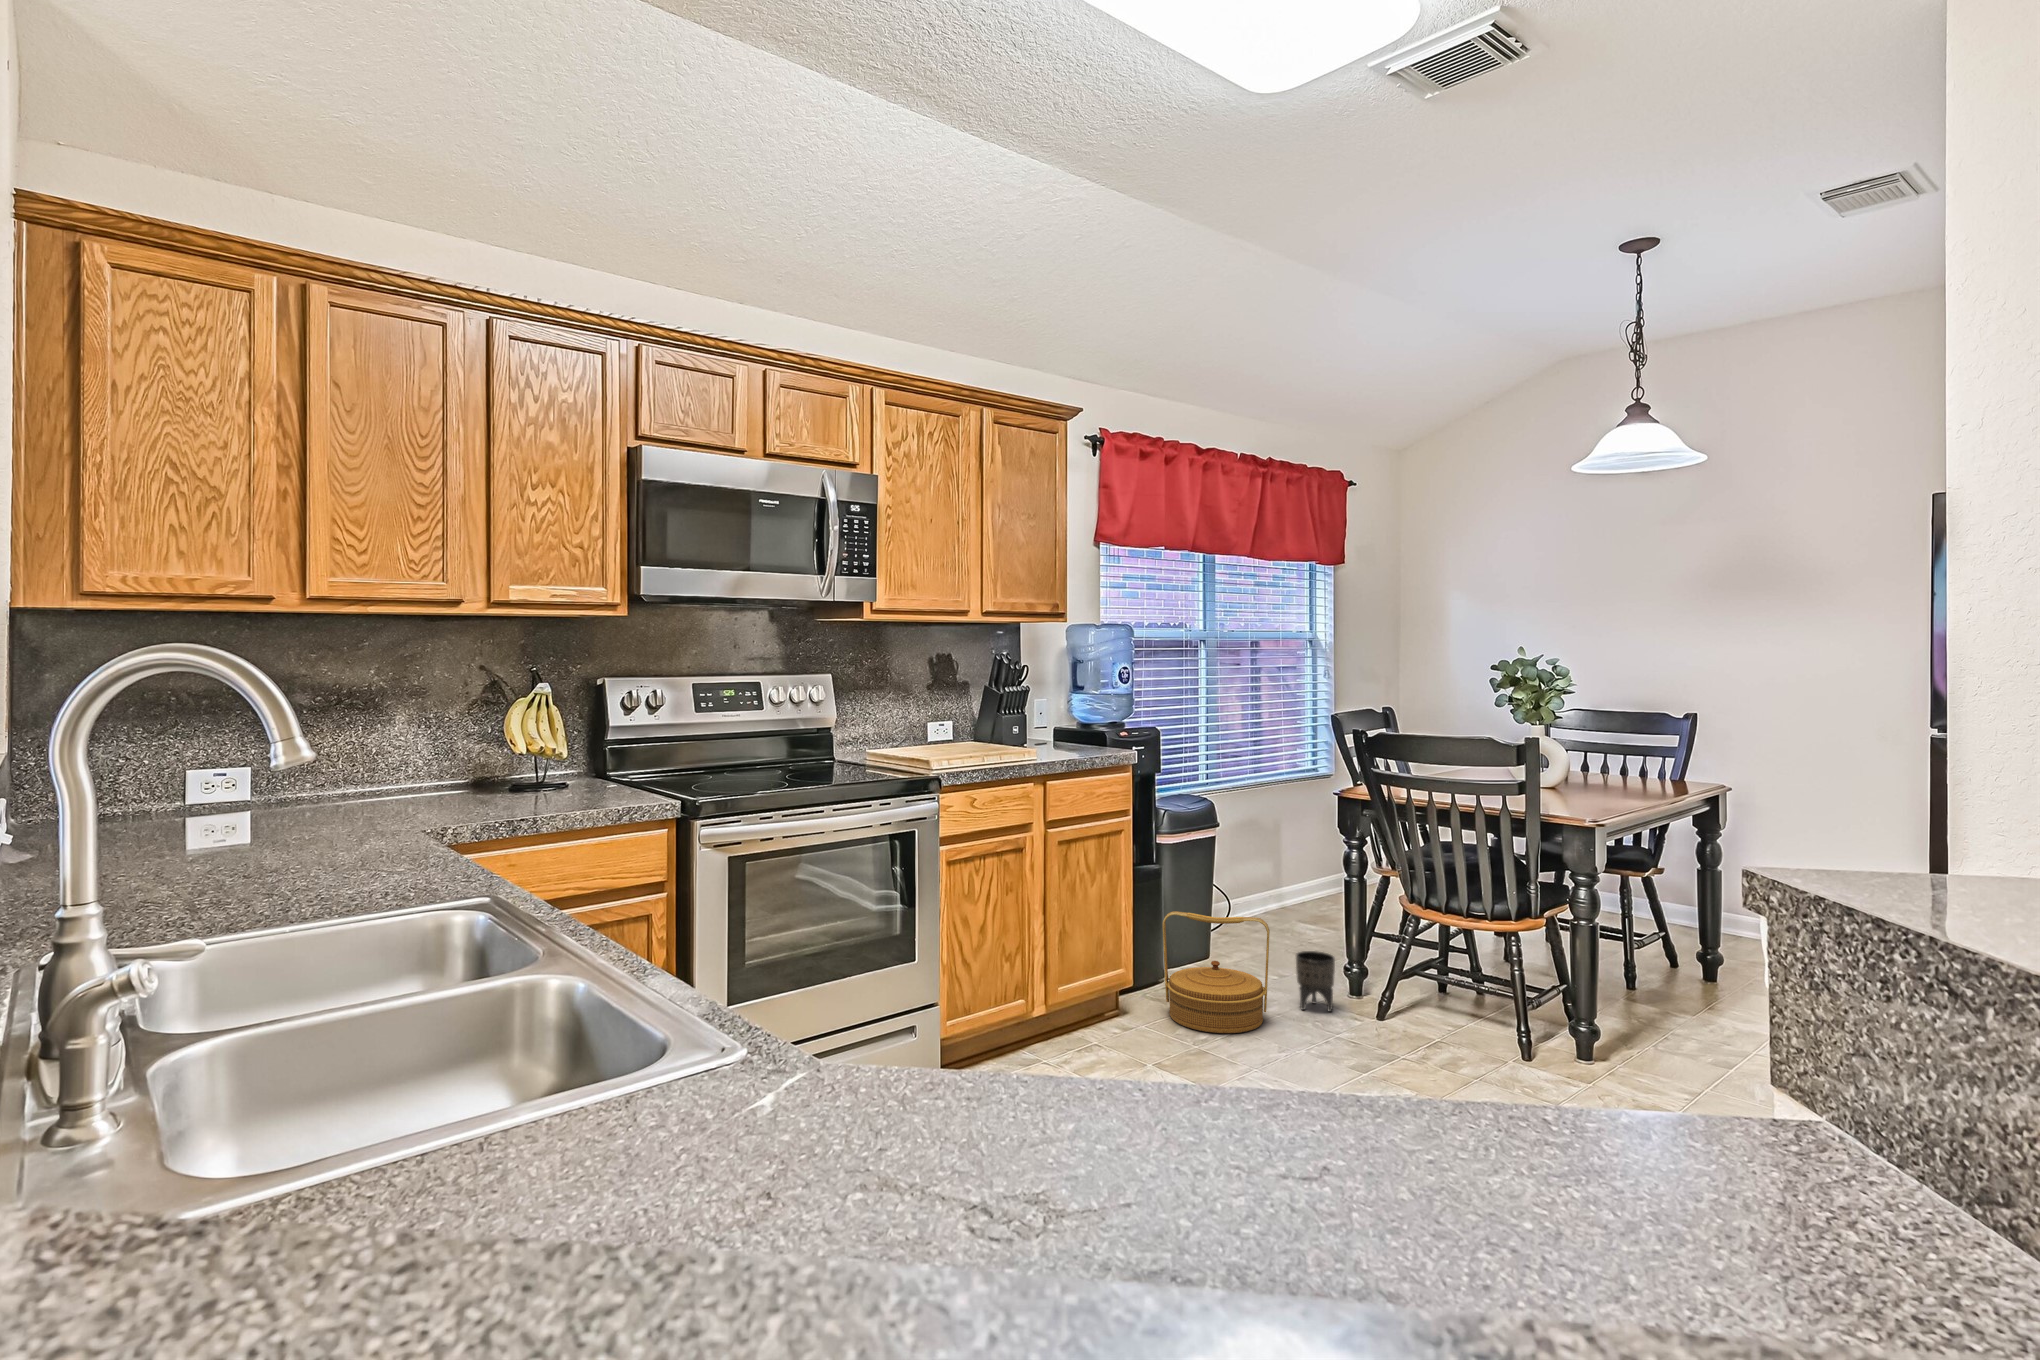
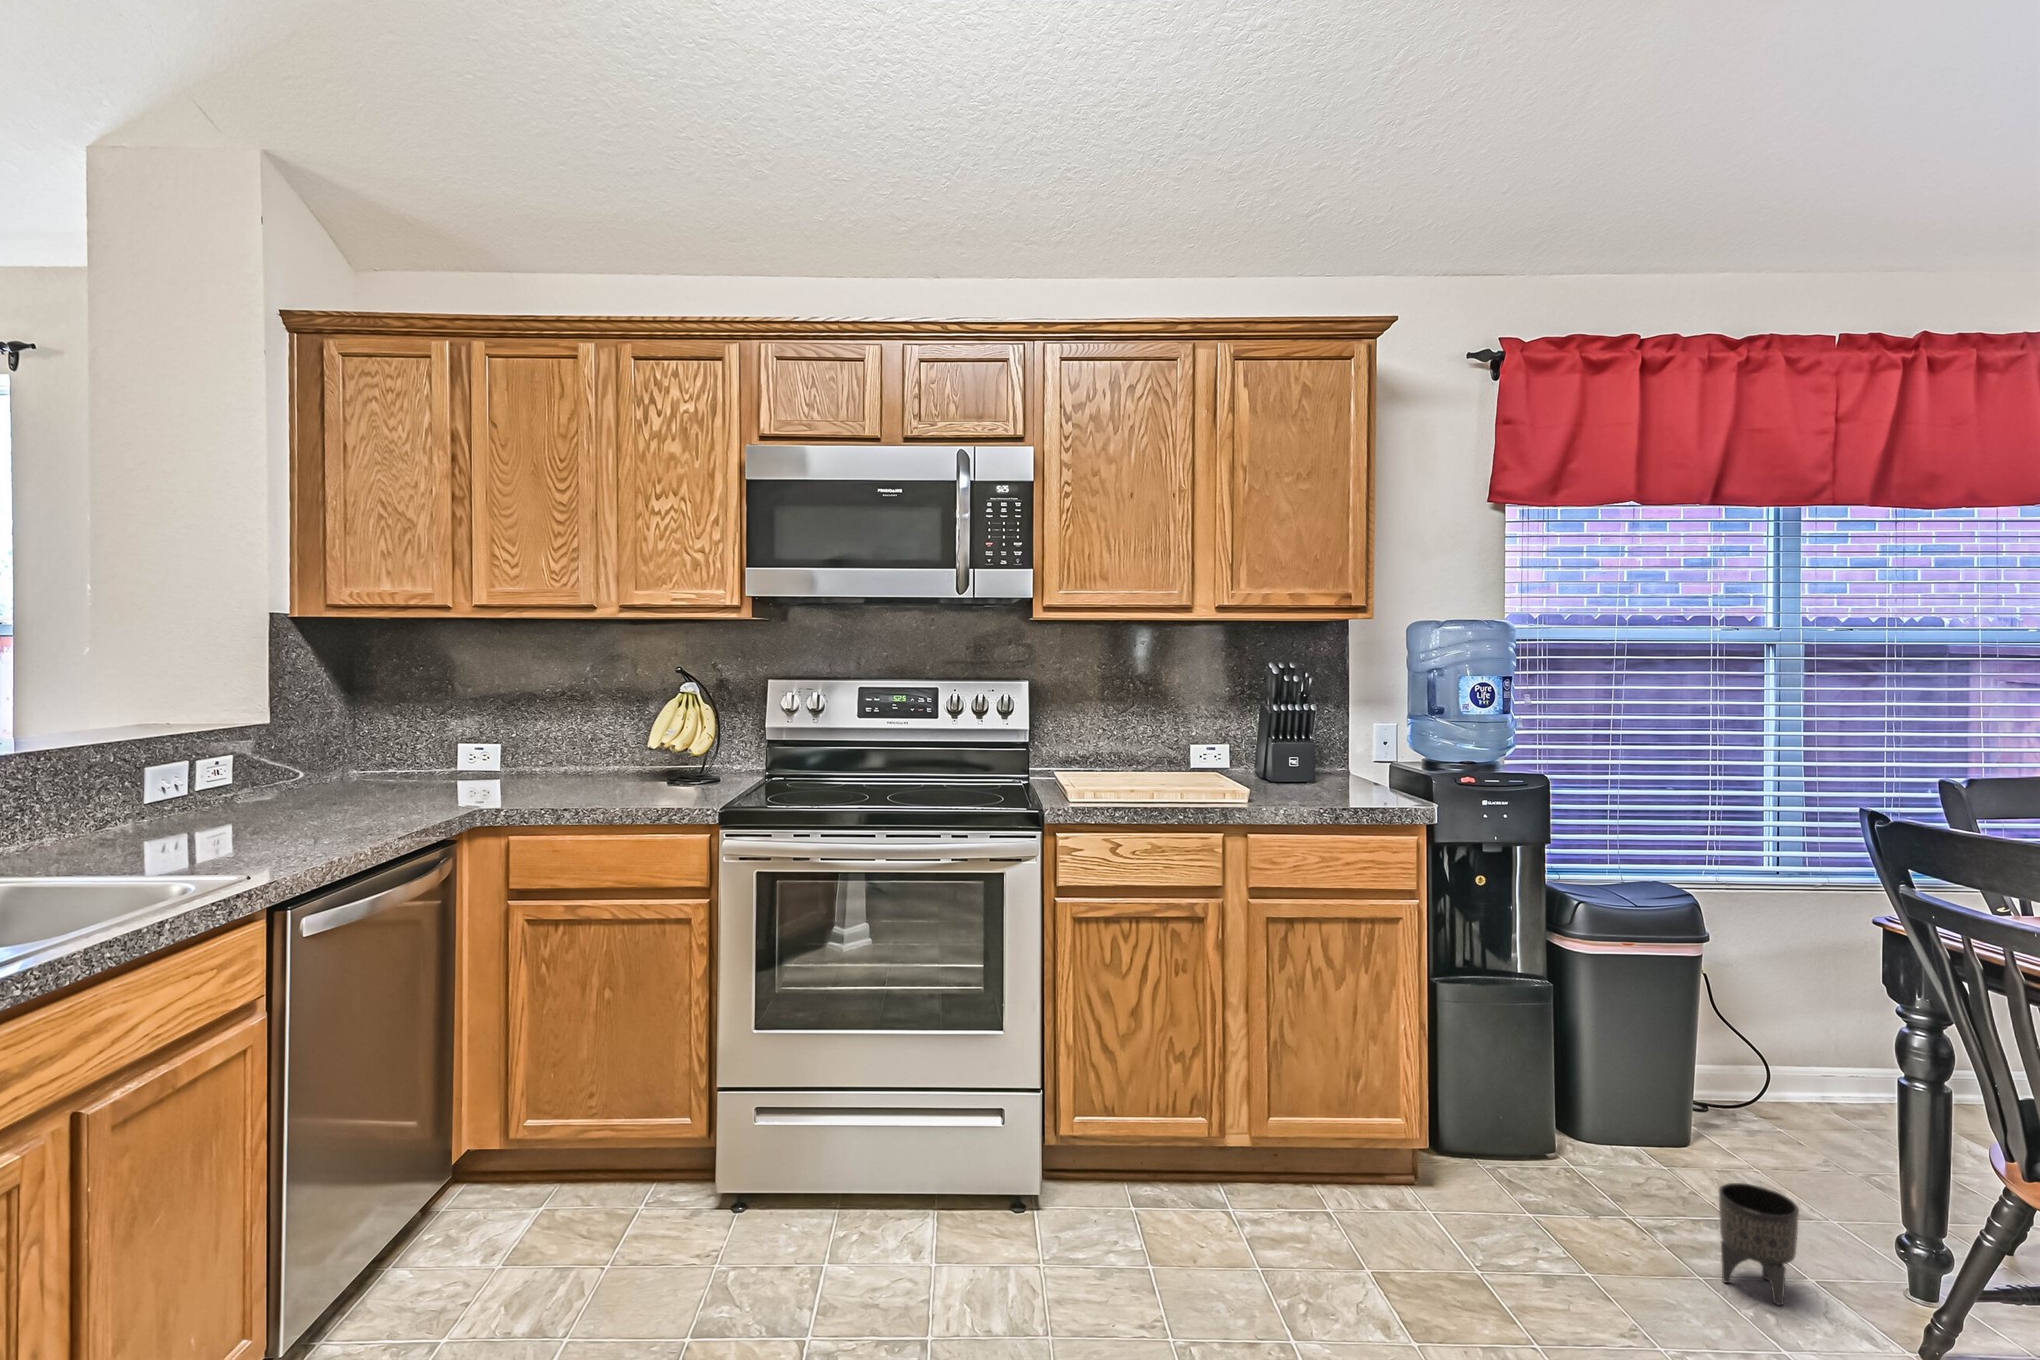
basket: present [1162,911,1270,1033] -> none [1463,1056,1633,1280]

